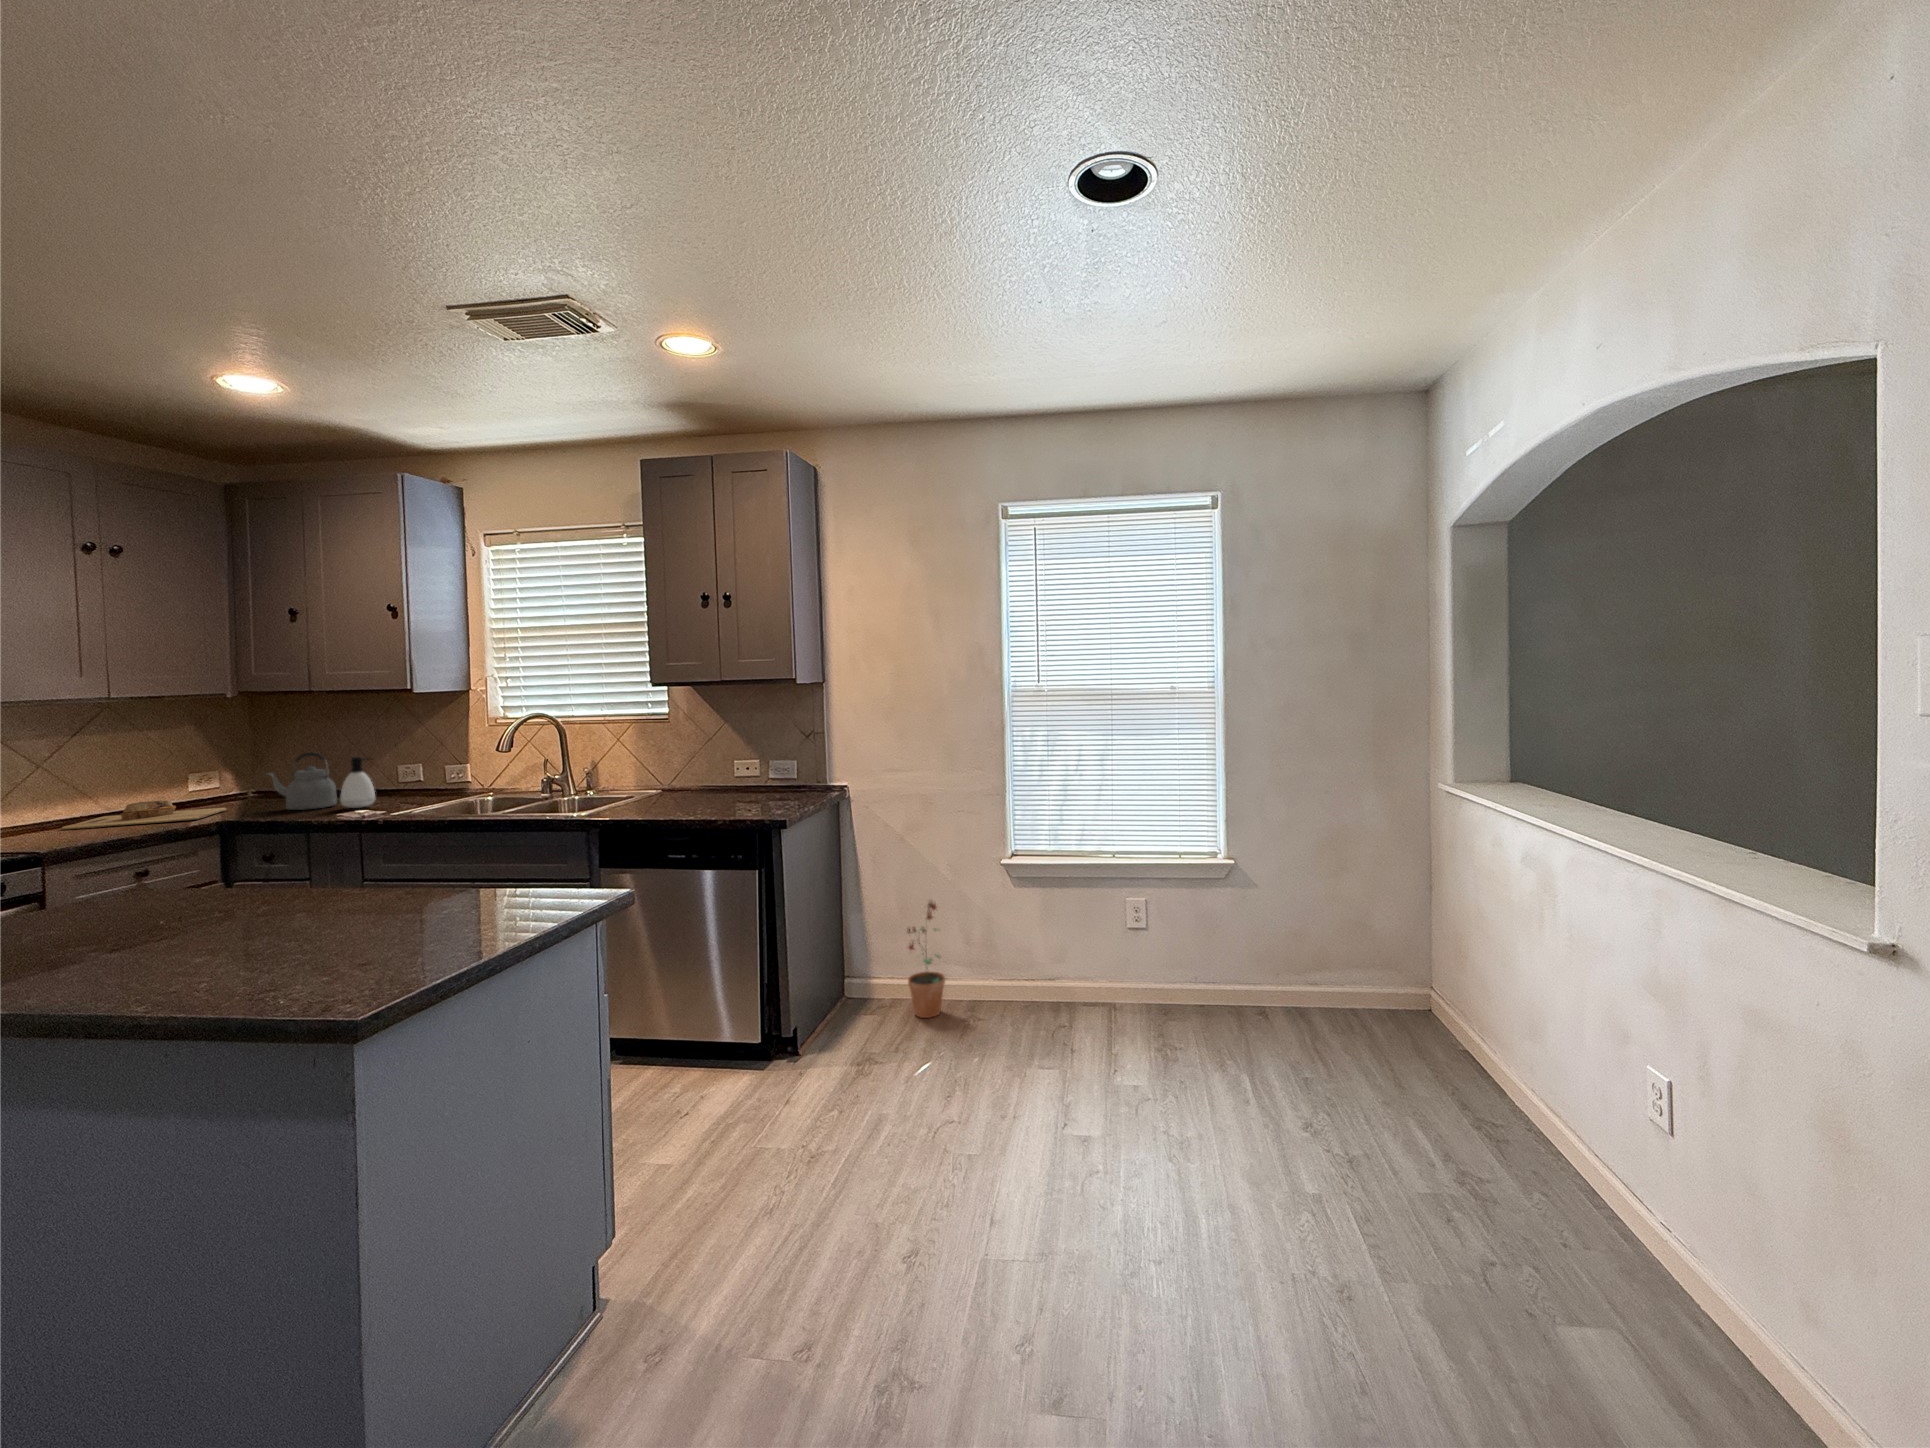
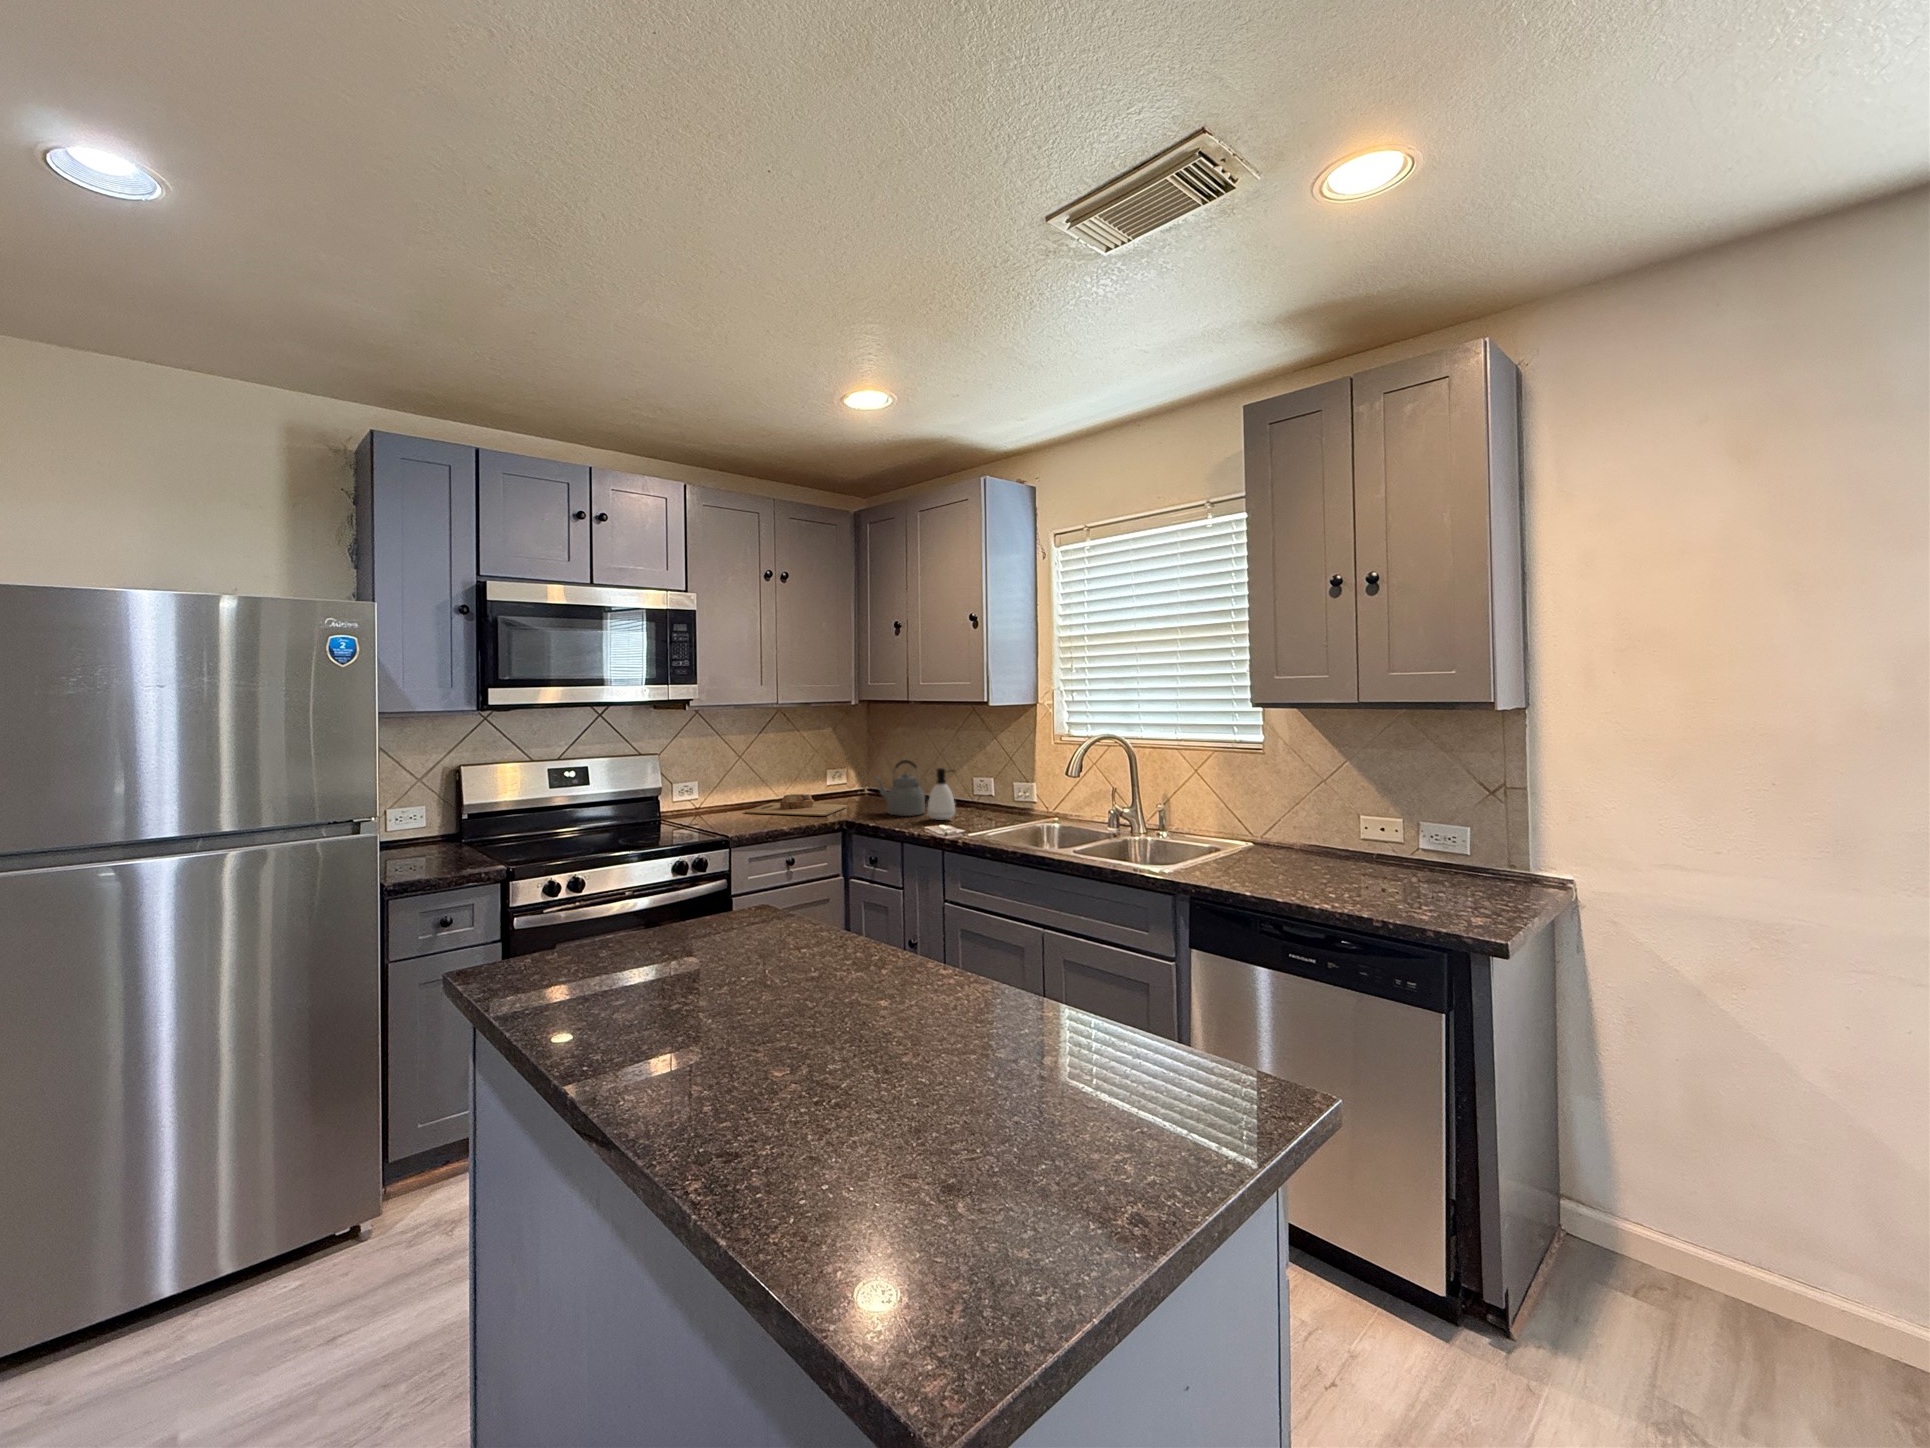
potted plant: present [907,900,945,1018] -> none [1720,1127,1845,1372]

